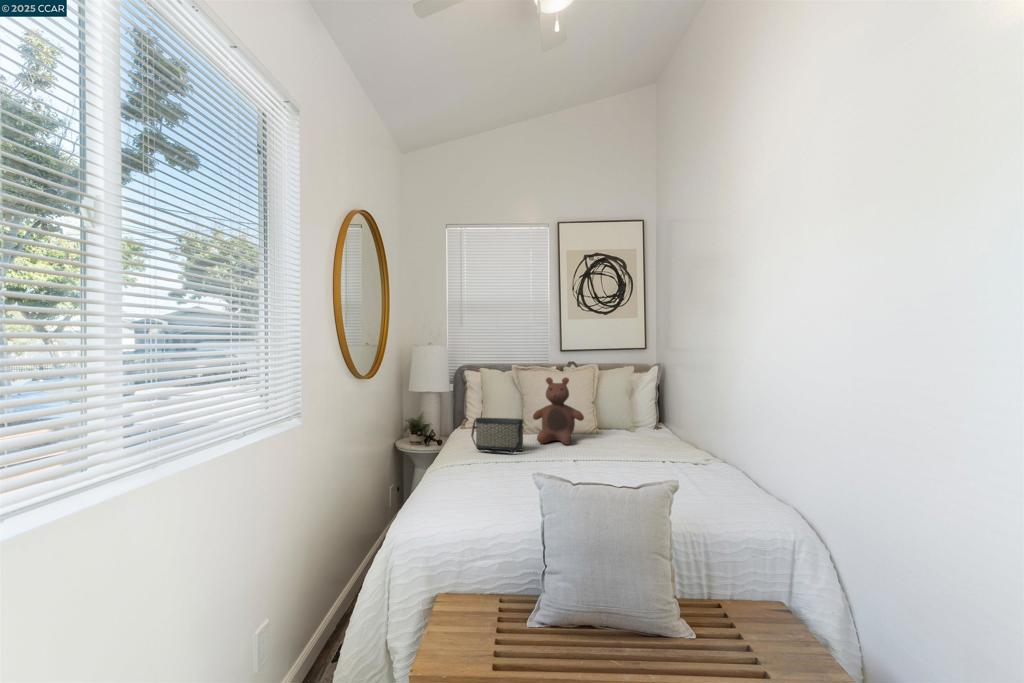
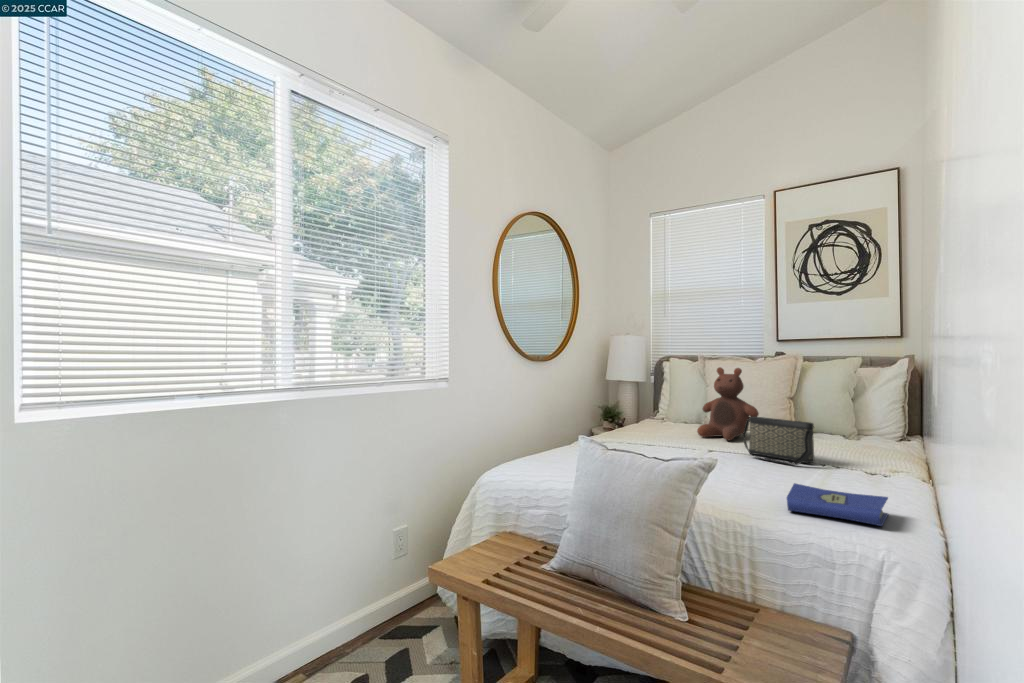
handbag: present [471,418,523,454] -> present [742,417,814,465]
hardcover book: none [698,479,783,505] -> present [787,483,888,526]

